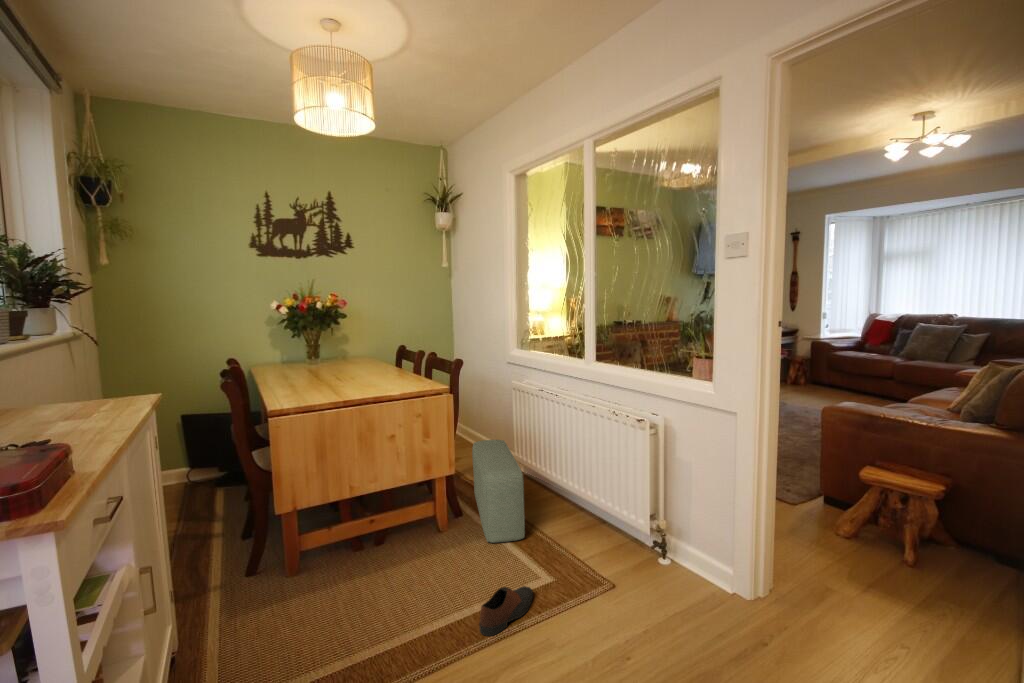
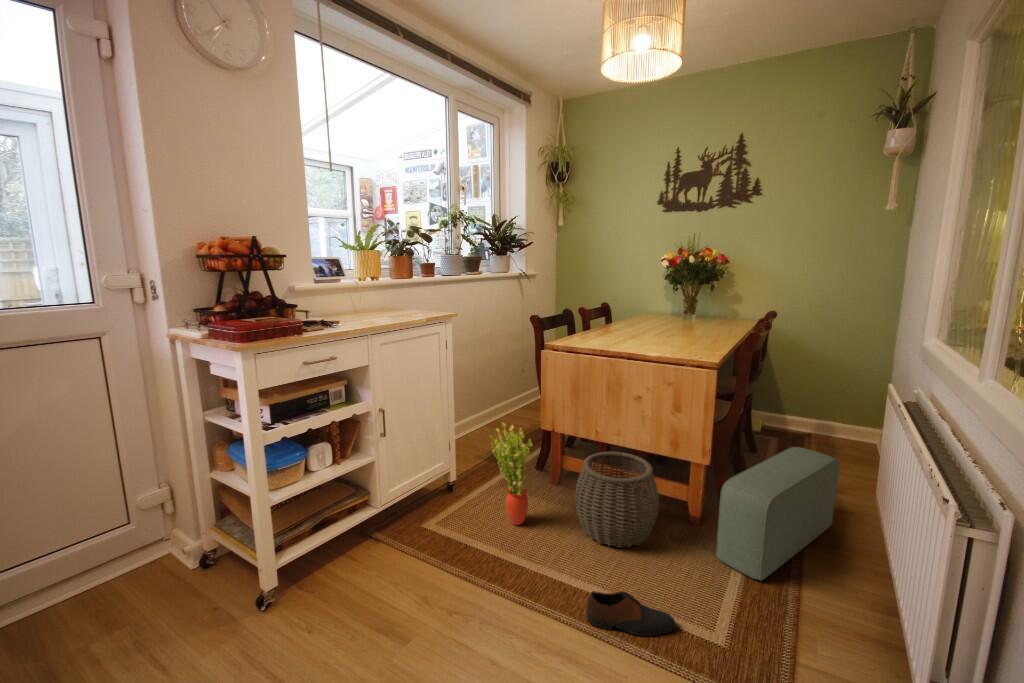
woven basket: none [357,489,445,590] -> present [575,452,659,547]
potted plant: none [264,499,328,633] -> present [492,423,532,525]

